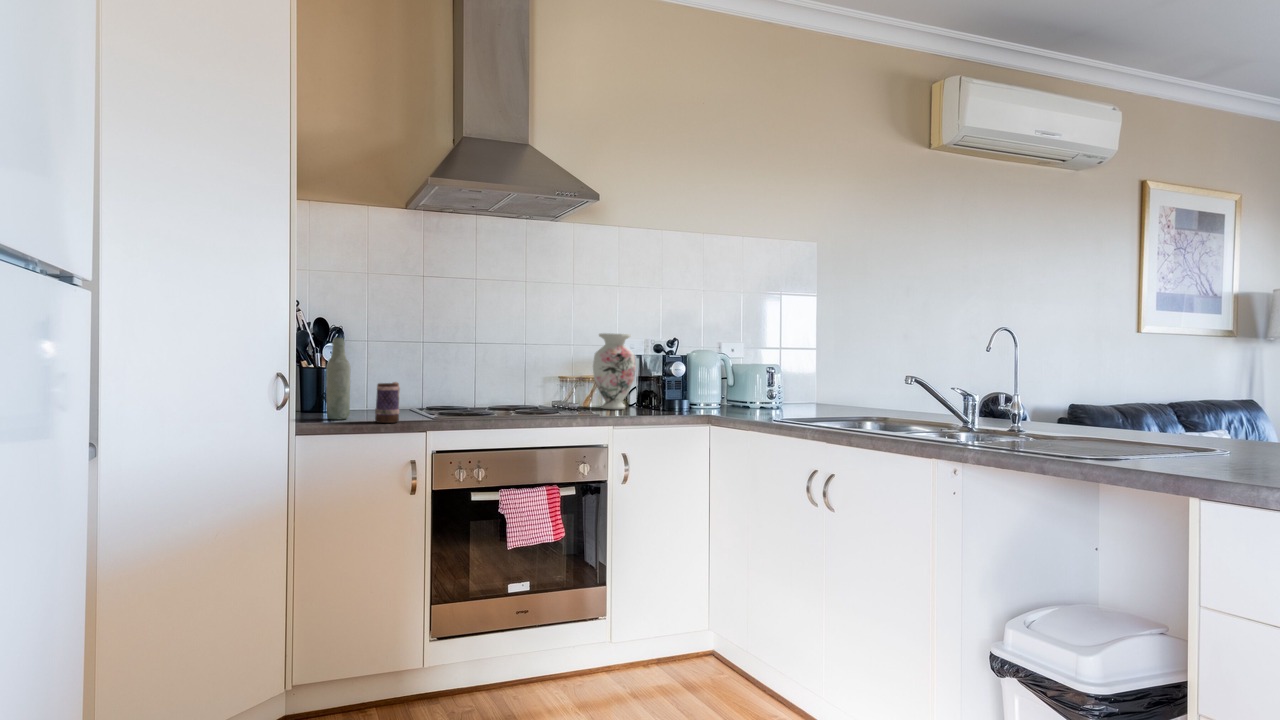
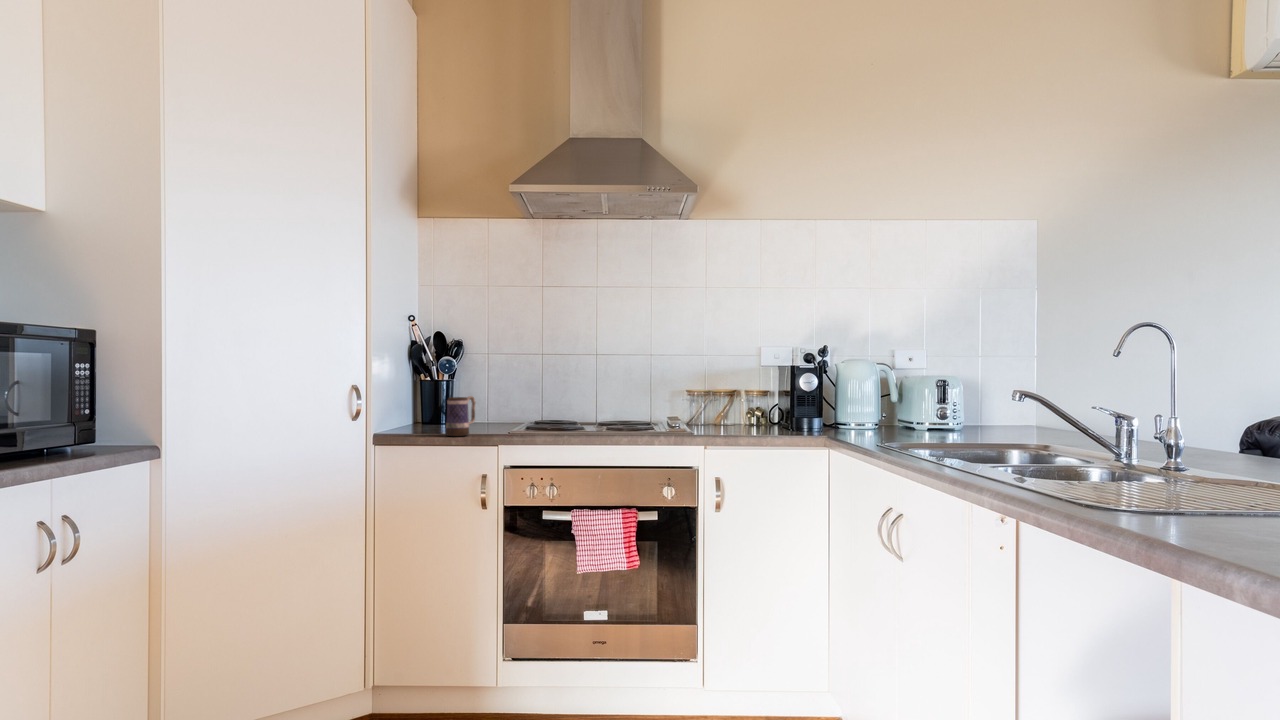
vase: present [593,333,636,409] -> none [718,343,766,427]
bottle: present [326,338,350,419] -> none [415,353,438,431]

